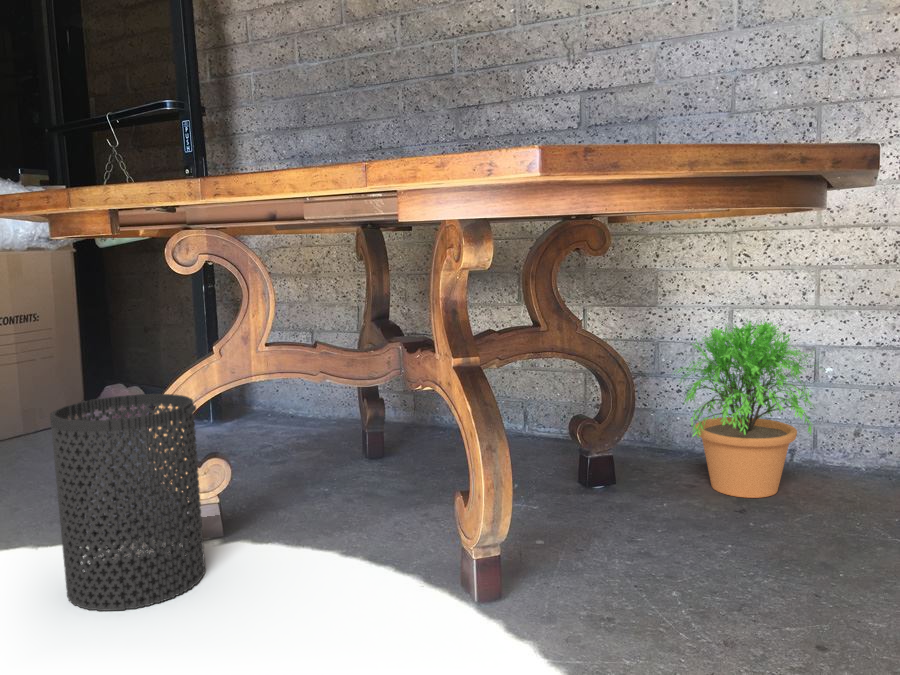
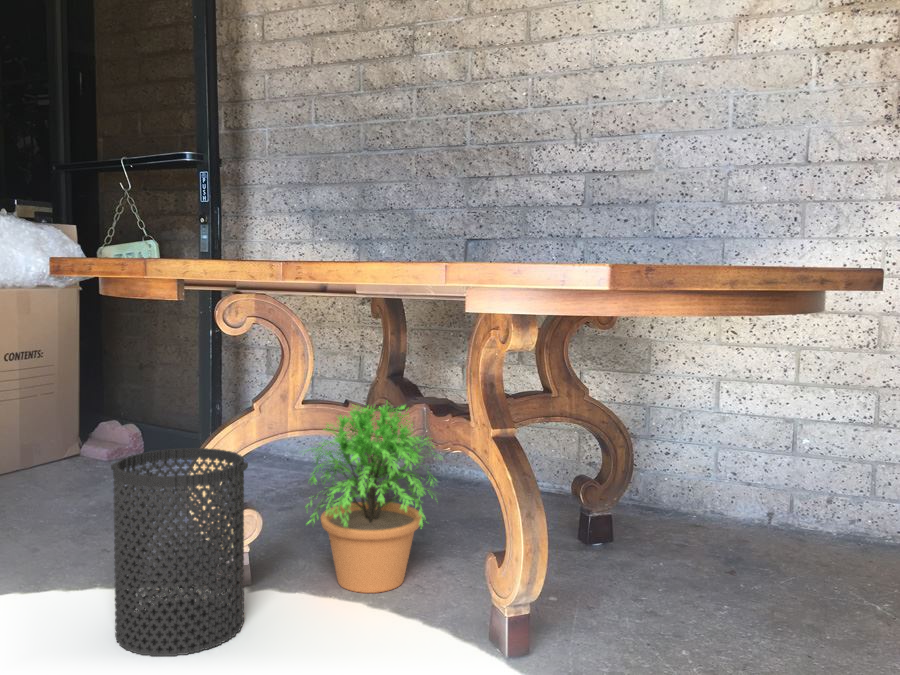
potted plant: present [678,321,815,498] -> present [306,405,441,593]

